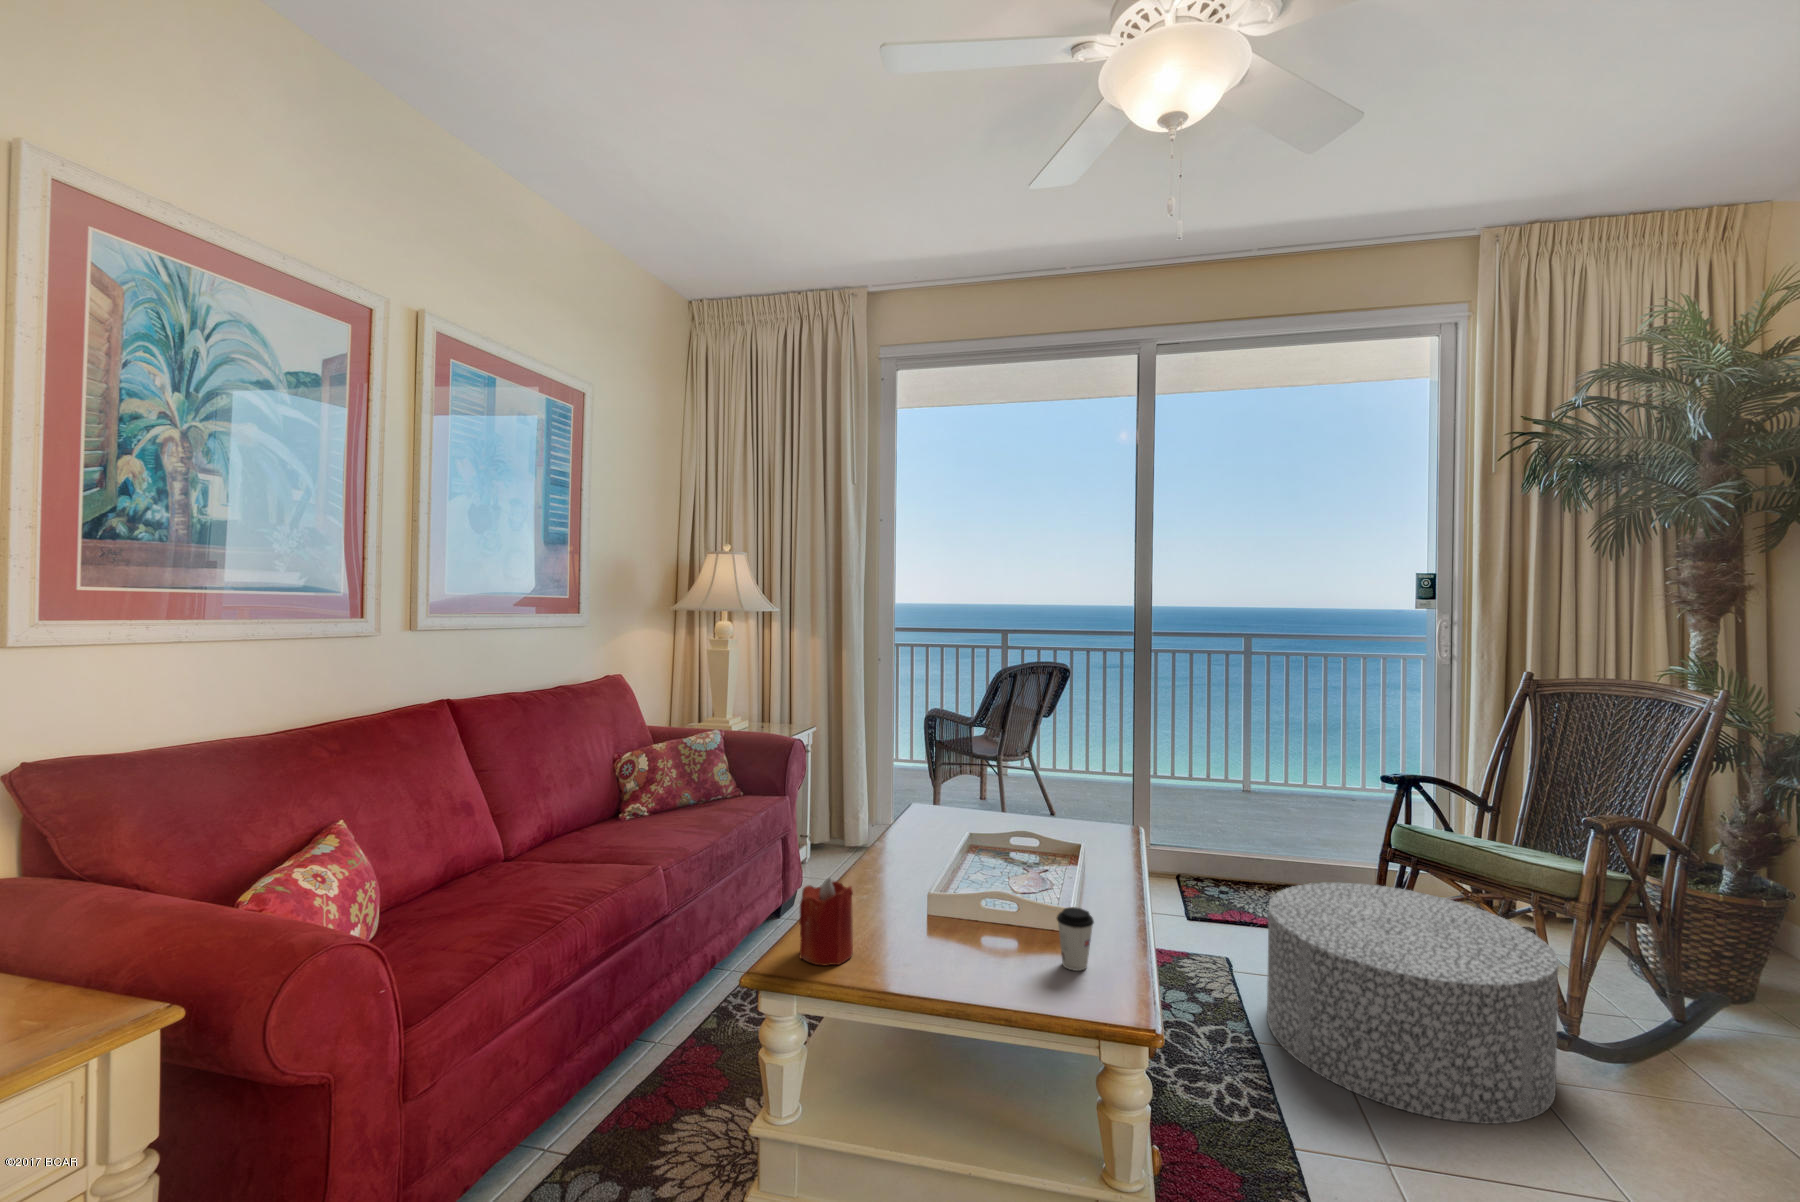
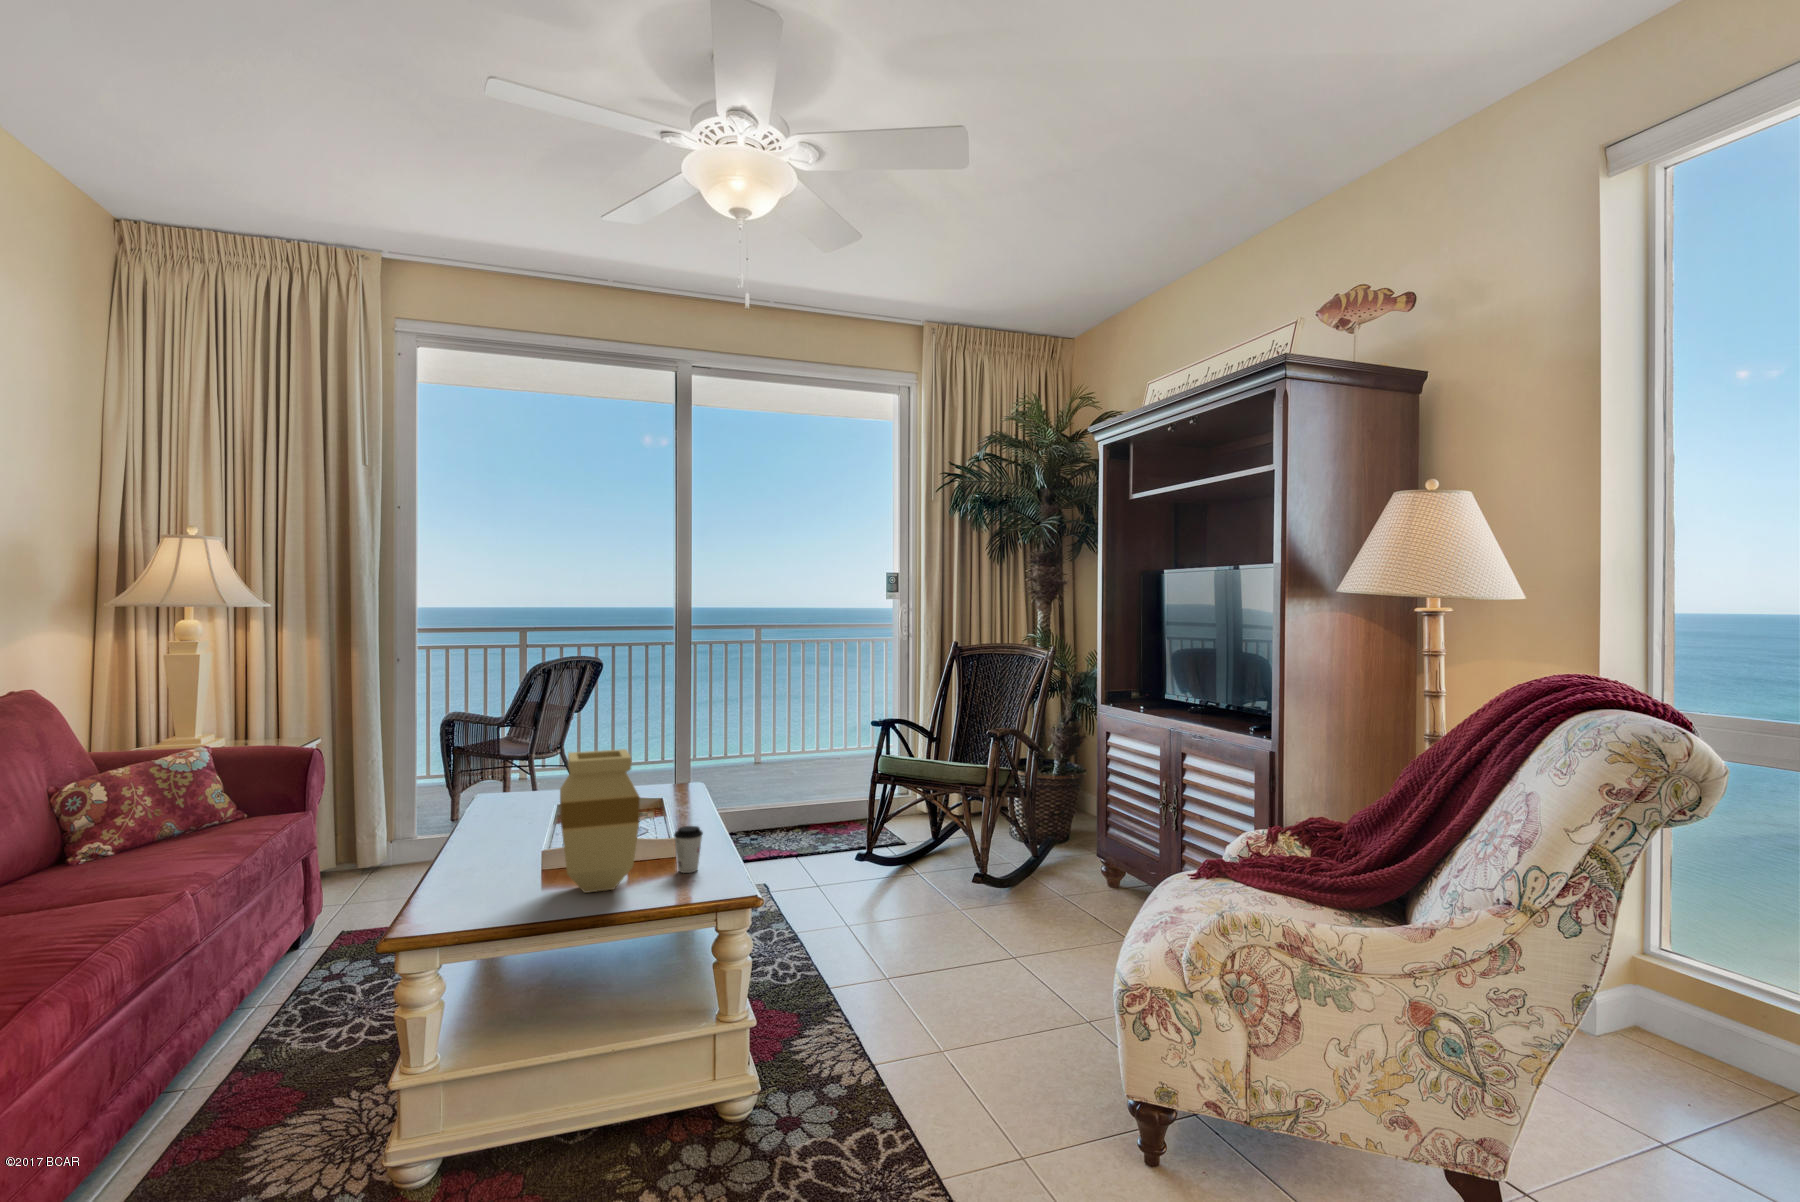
vase: none [914,796,1010,974] -> present [560,749,640,893]
candle: present [799,878,853,965] -> none [442,835,495,914]
ottoman: present [1267,882,1558,1124] -> none [799,804,975,946]

